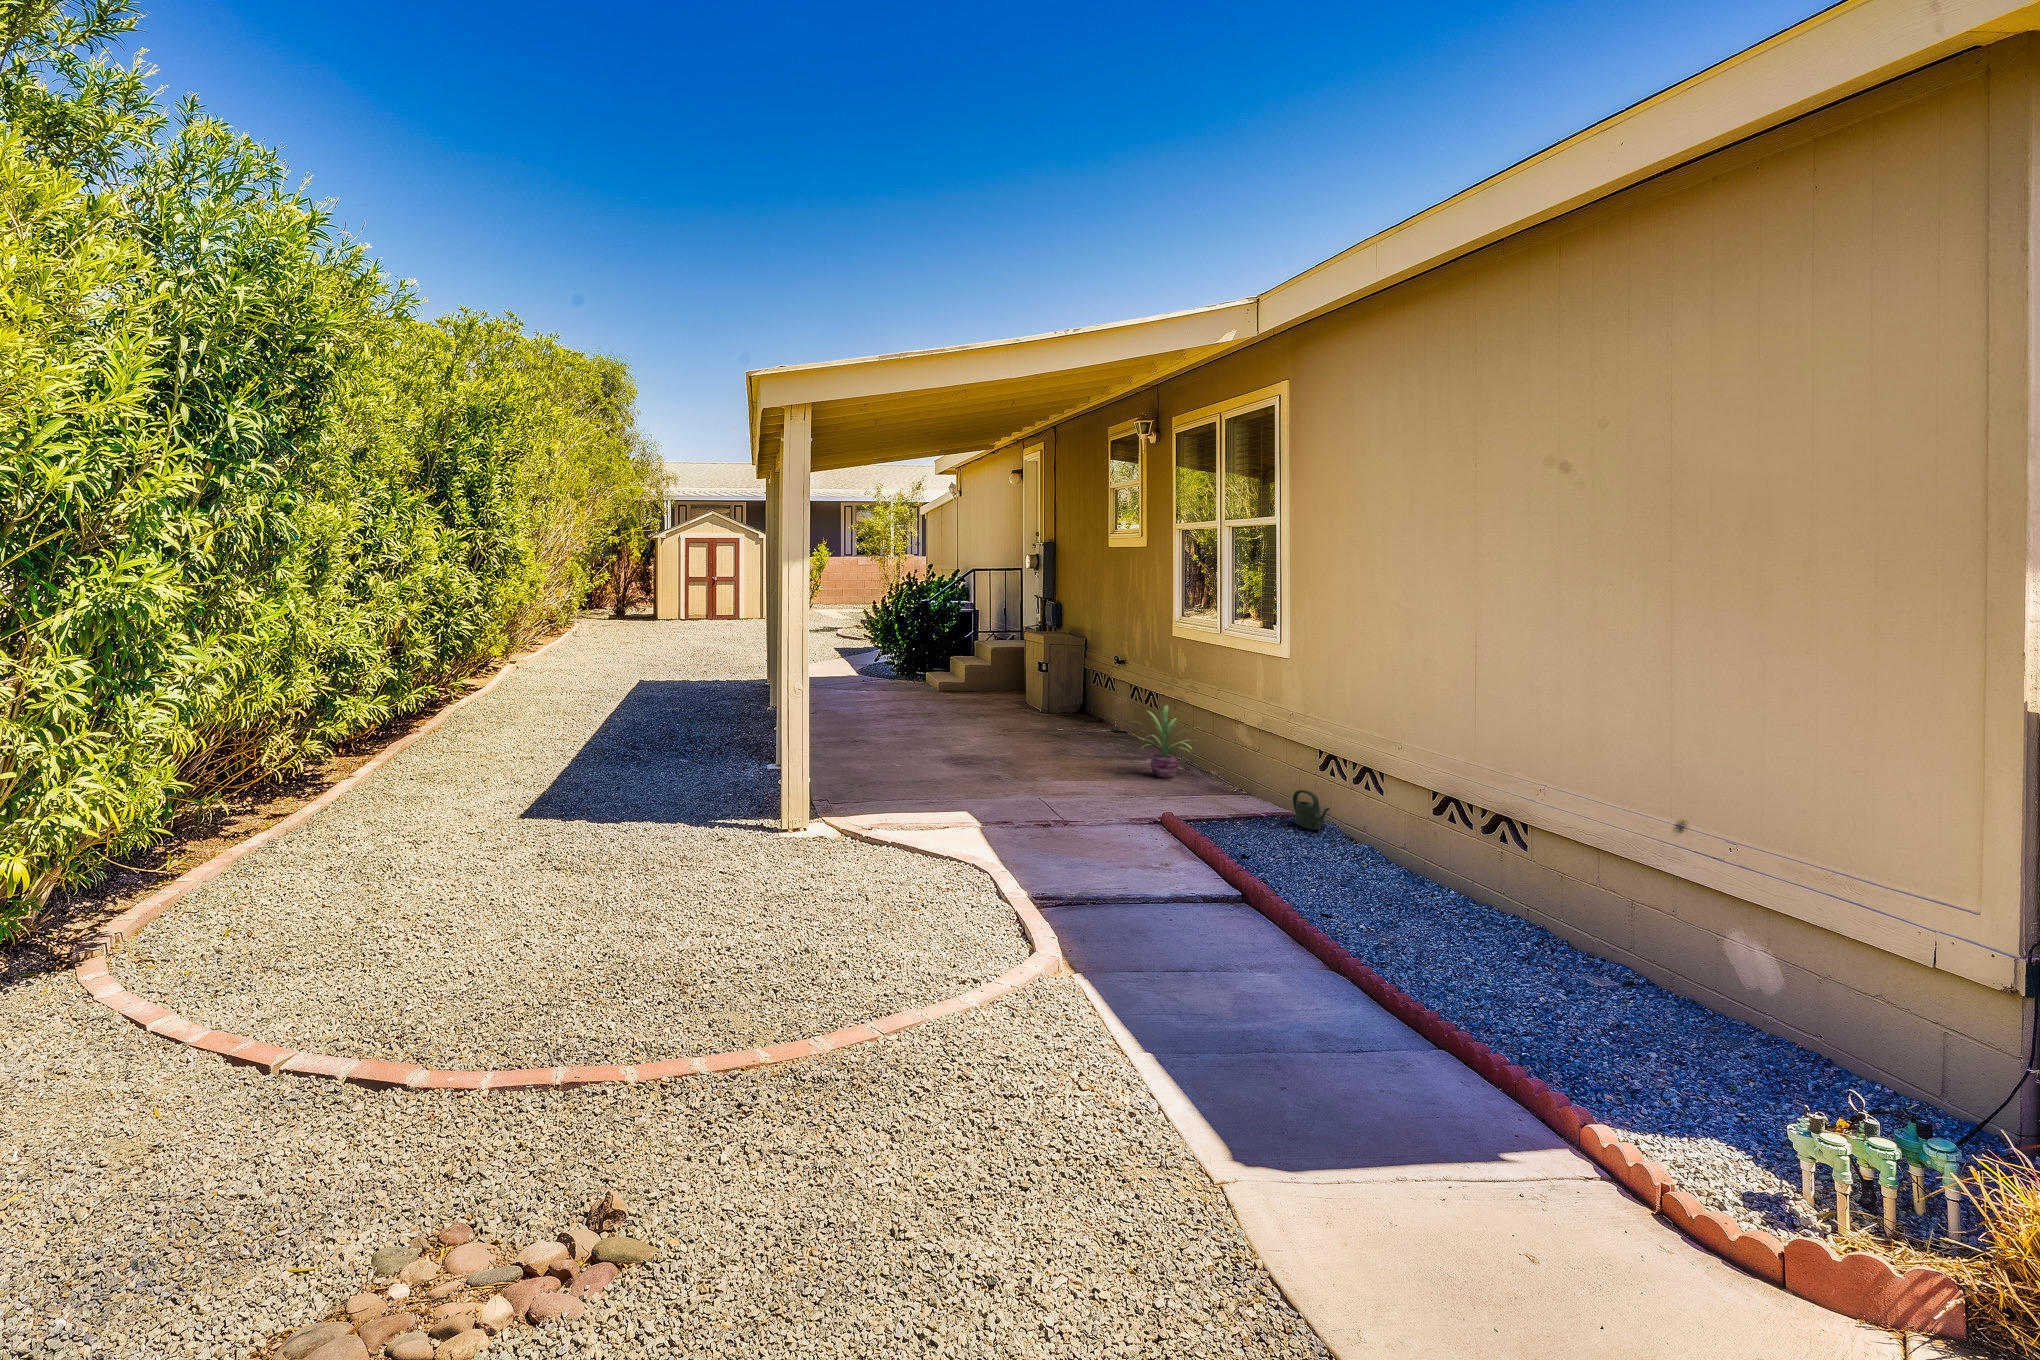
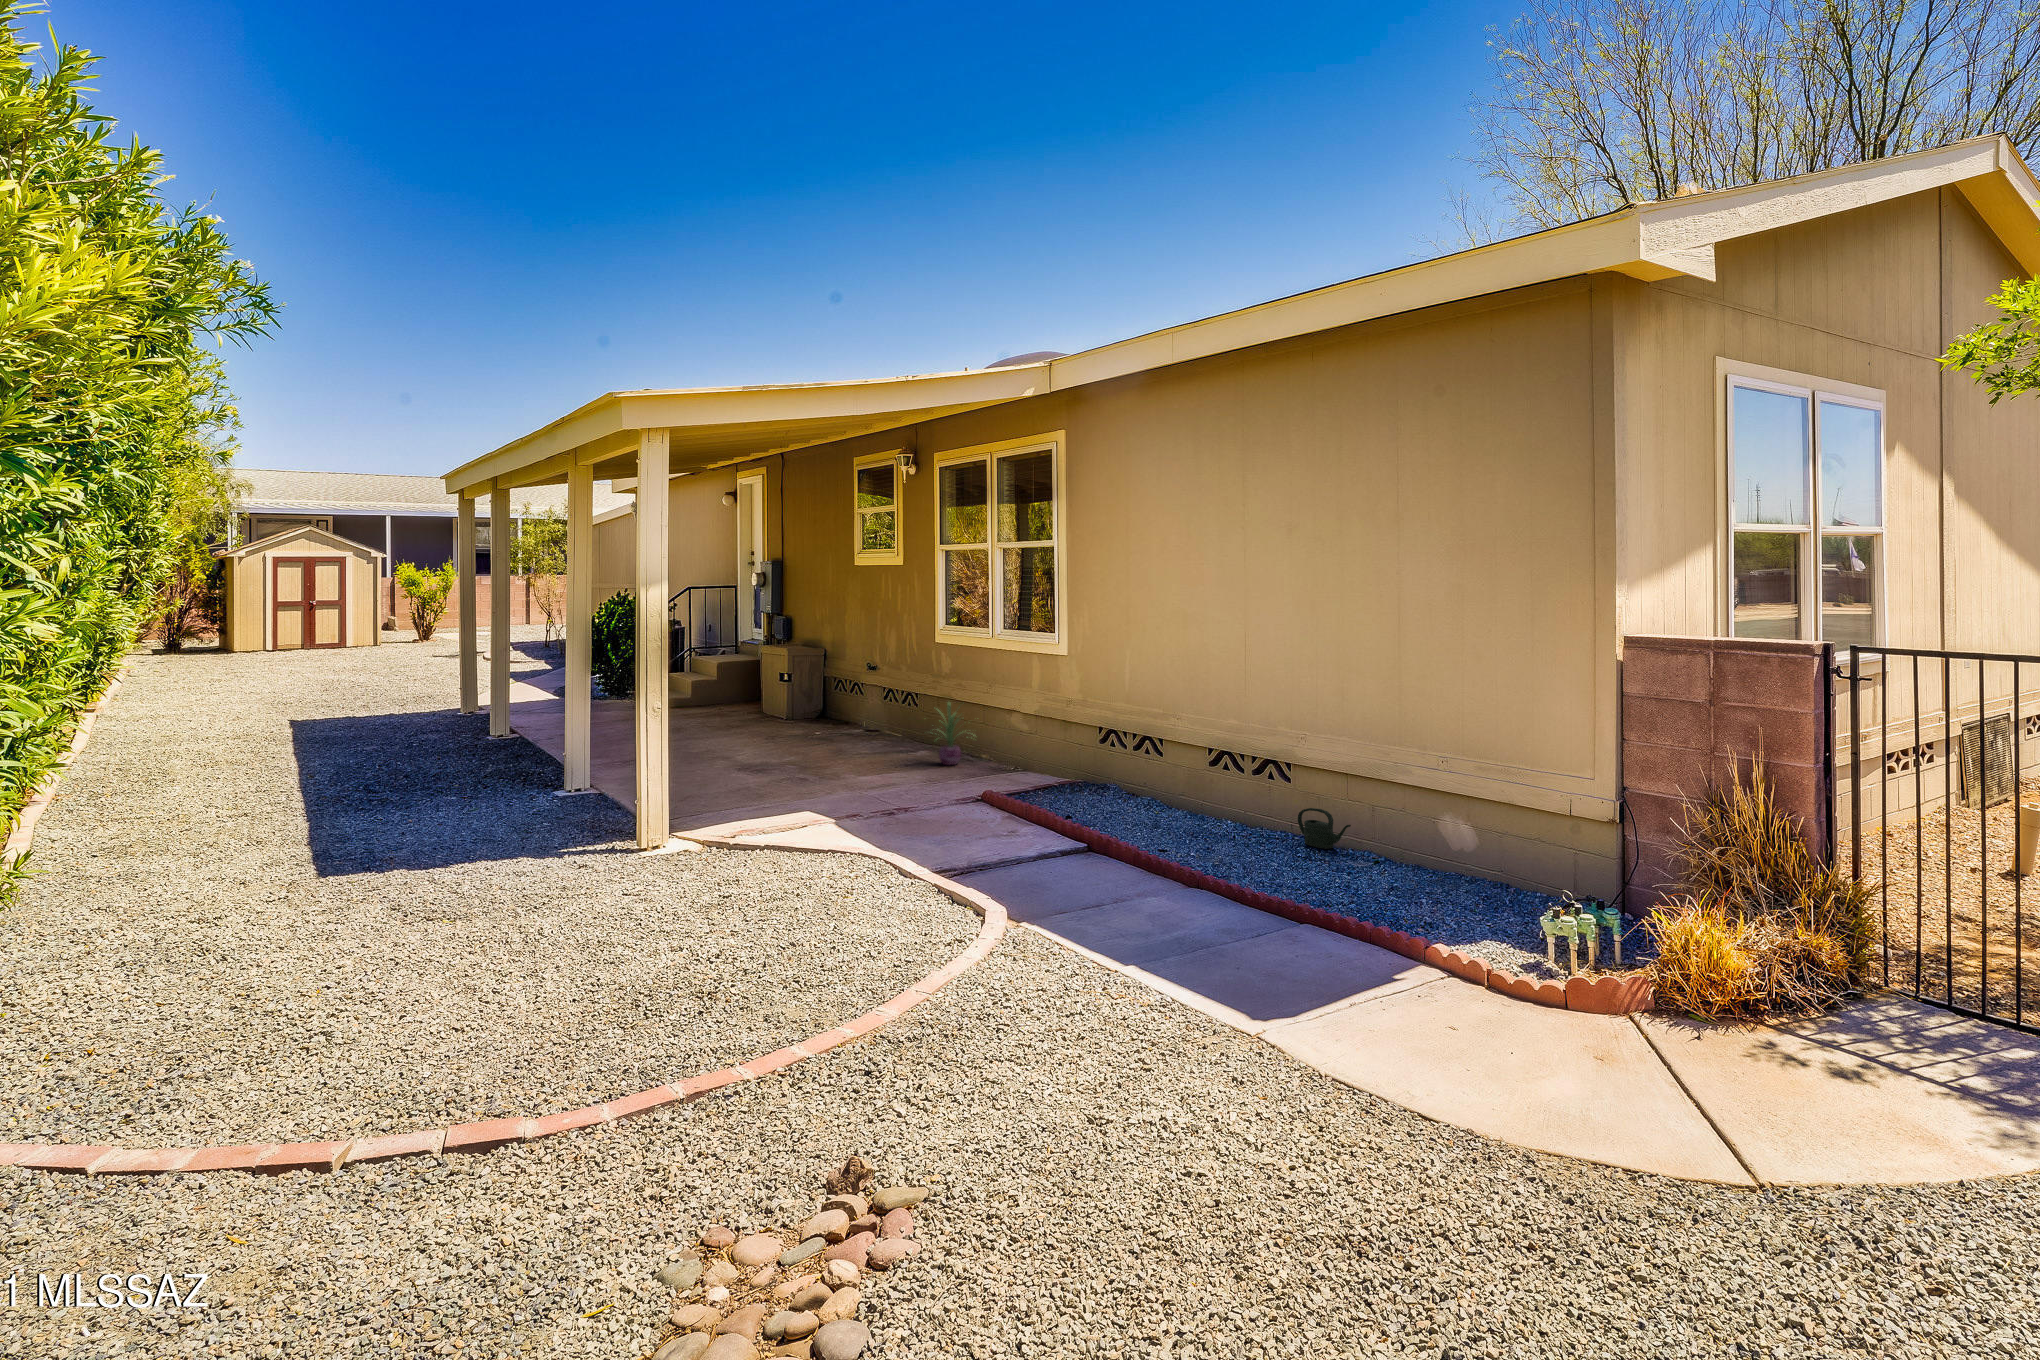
watering can: present [1293,790,1330,830] -> present [1298,808,1351,849]

